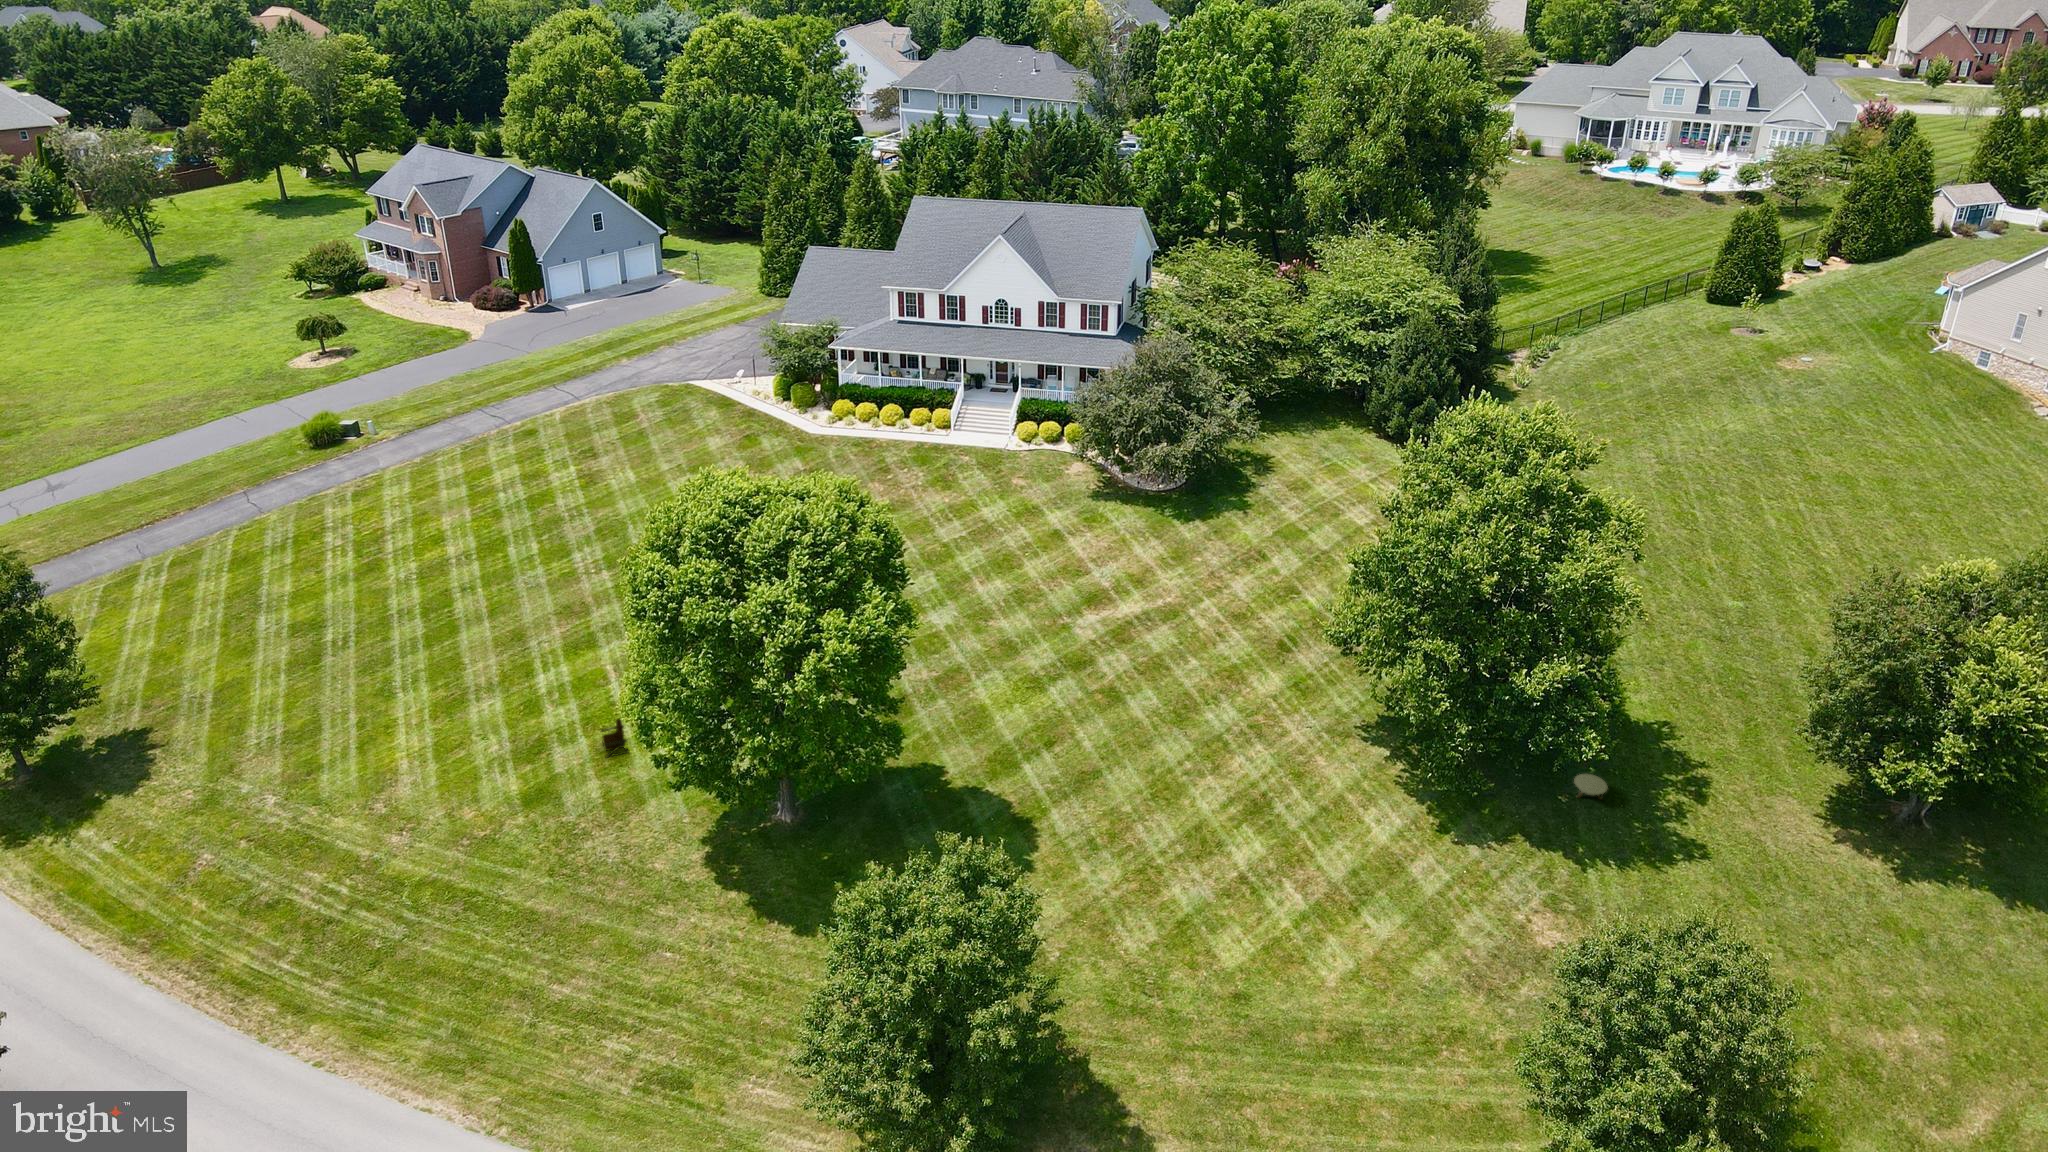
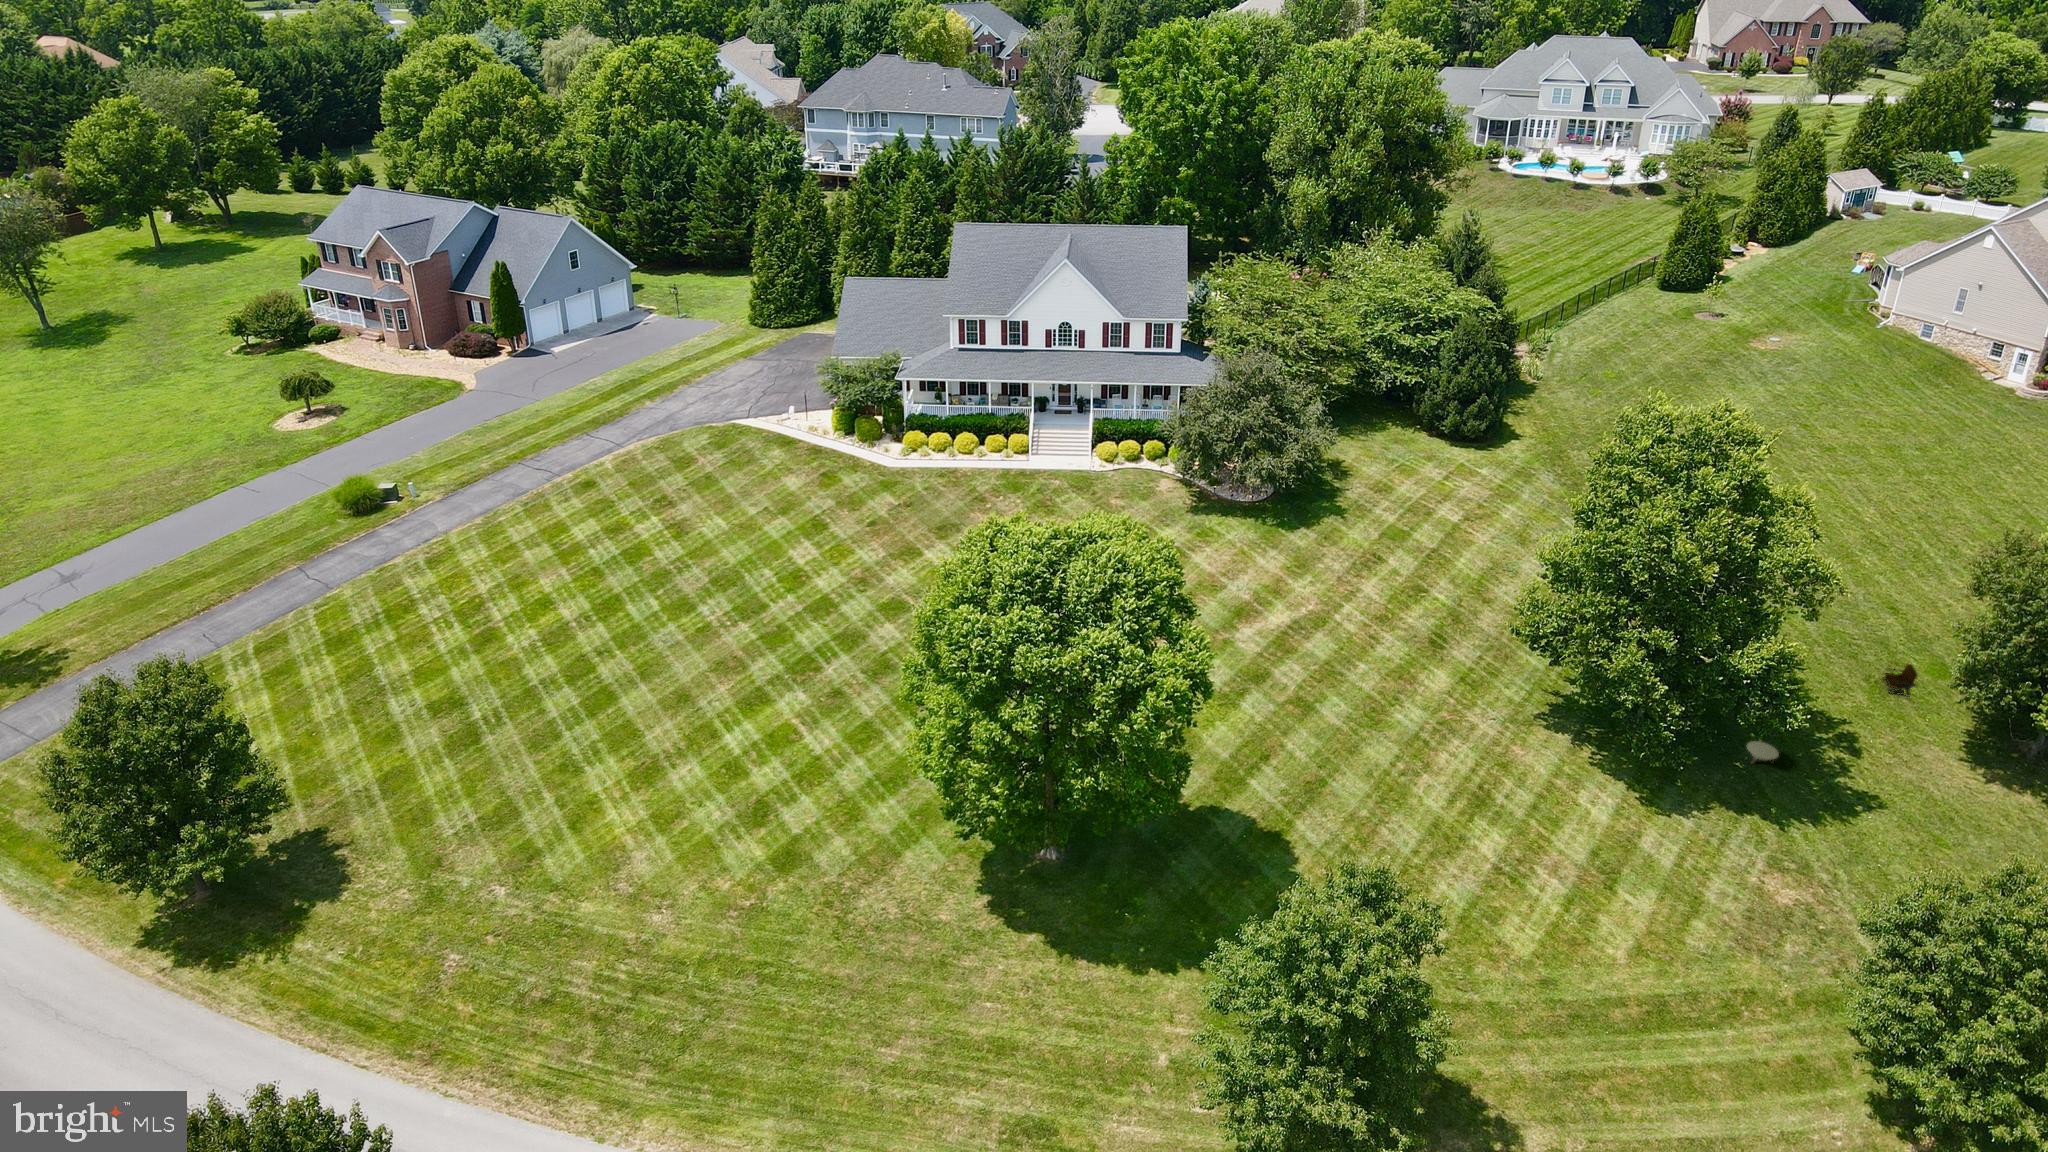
lounge chair: present [601,719,629,758] -> present [1883,664,1918,696]

